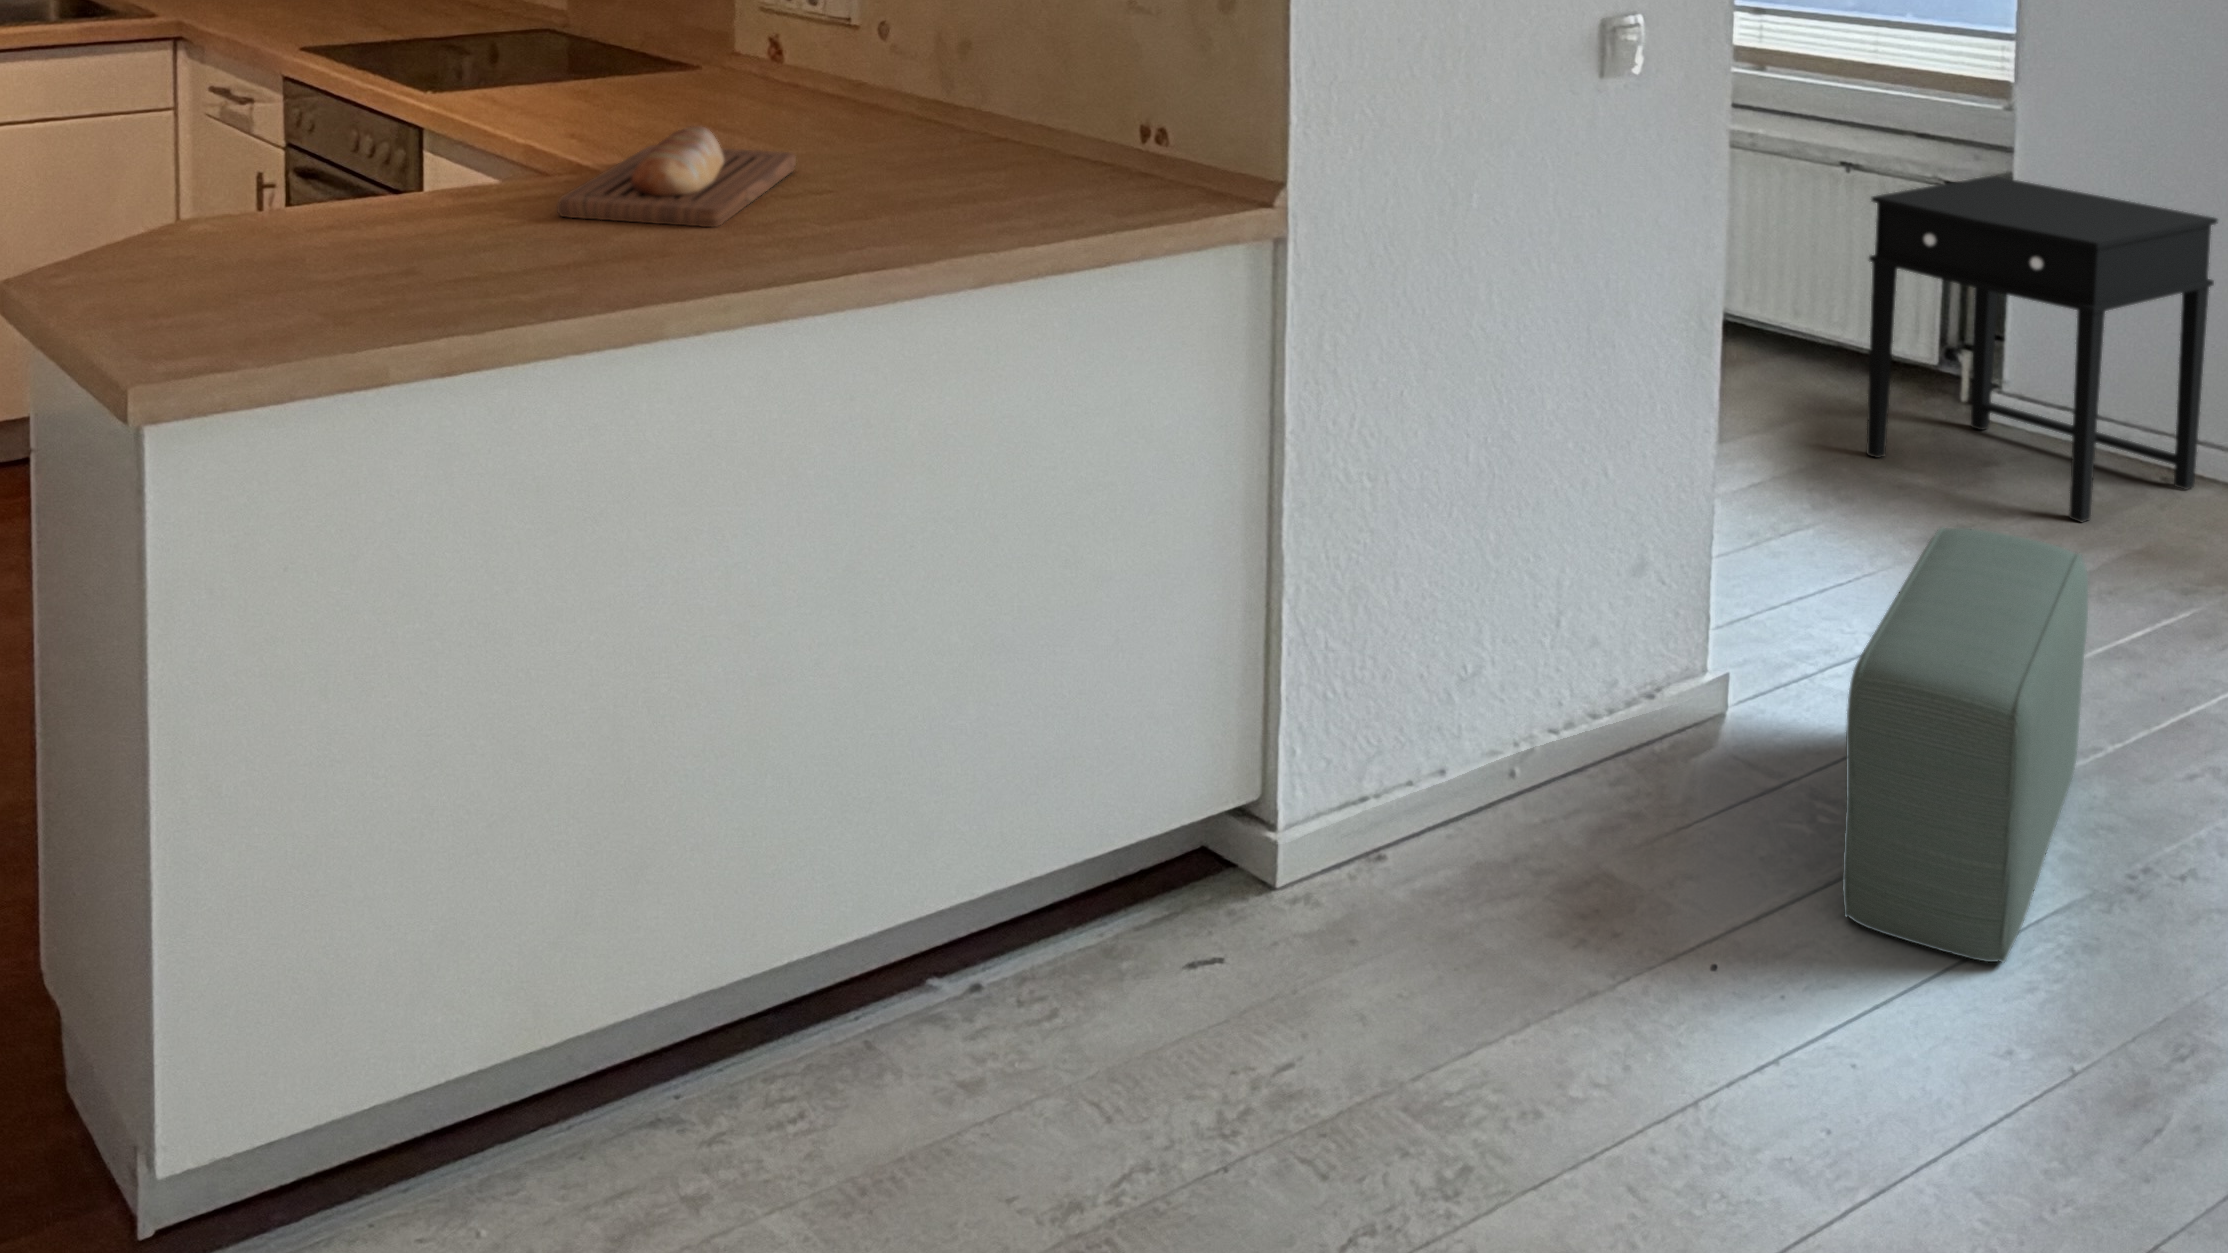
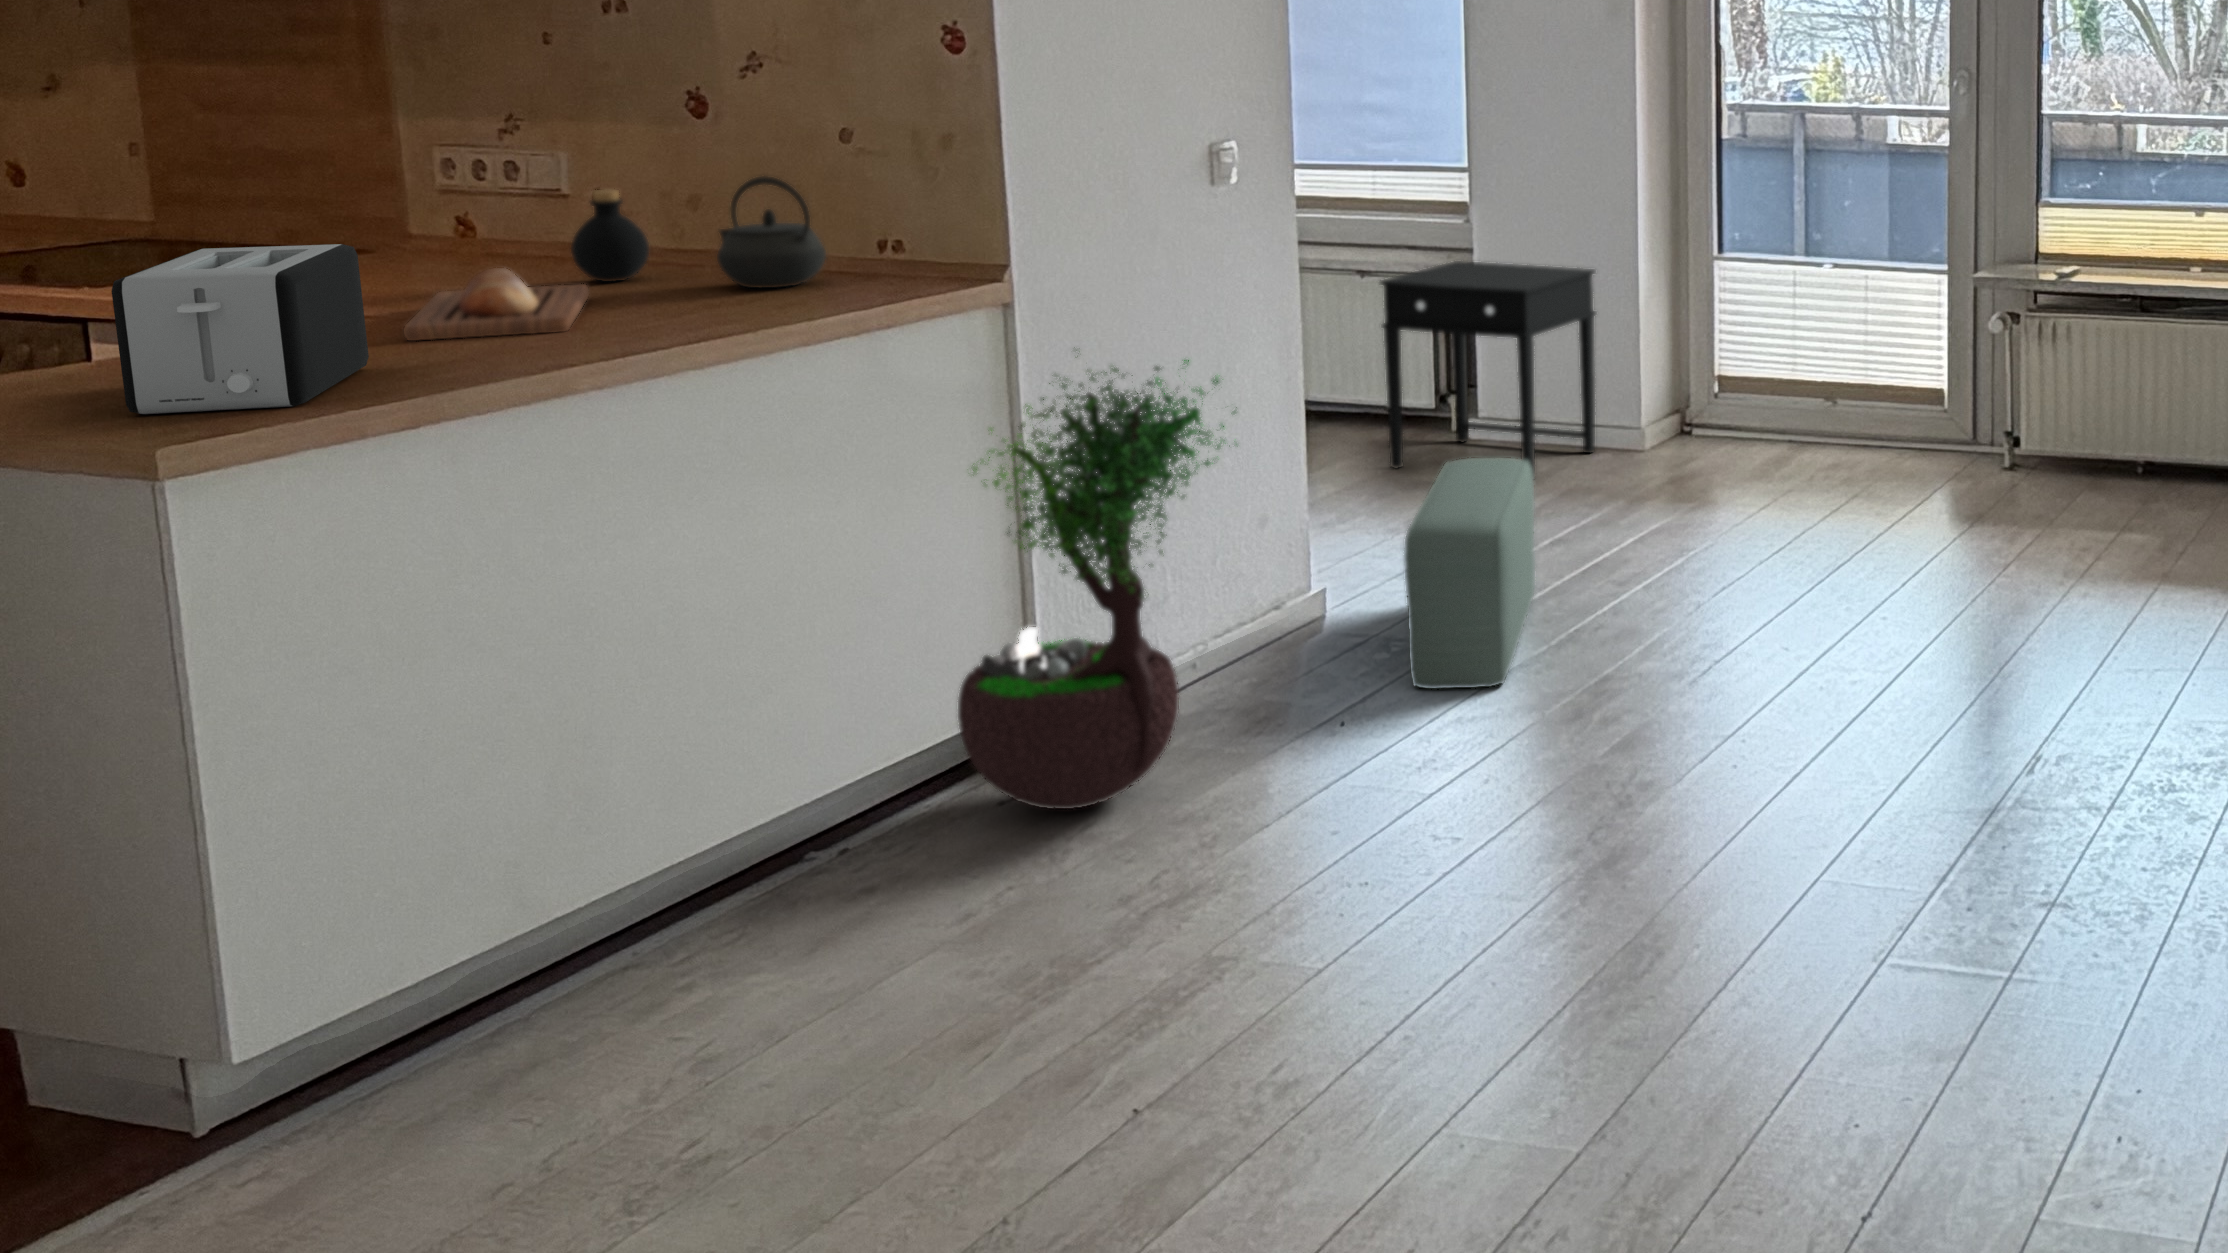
bottle: none [809,32,890,145] -> present [571,190,649,282]
kettle: none [937,35,1063,182] -> present [717,176,826,288]
toaster: none [174,96,471,319] -> present [111,244,369,414]
potted tree: none [1139,340,1574,1020] -> present [958,350,1237,809]

